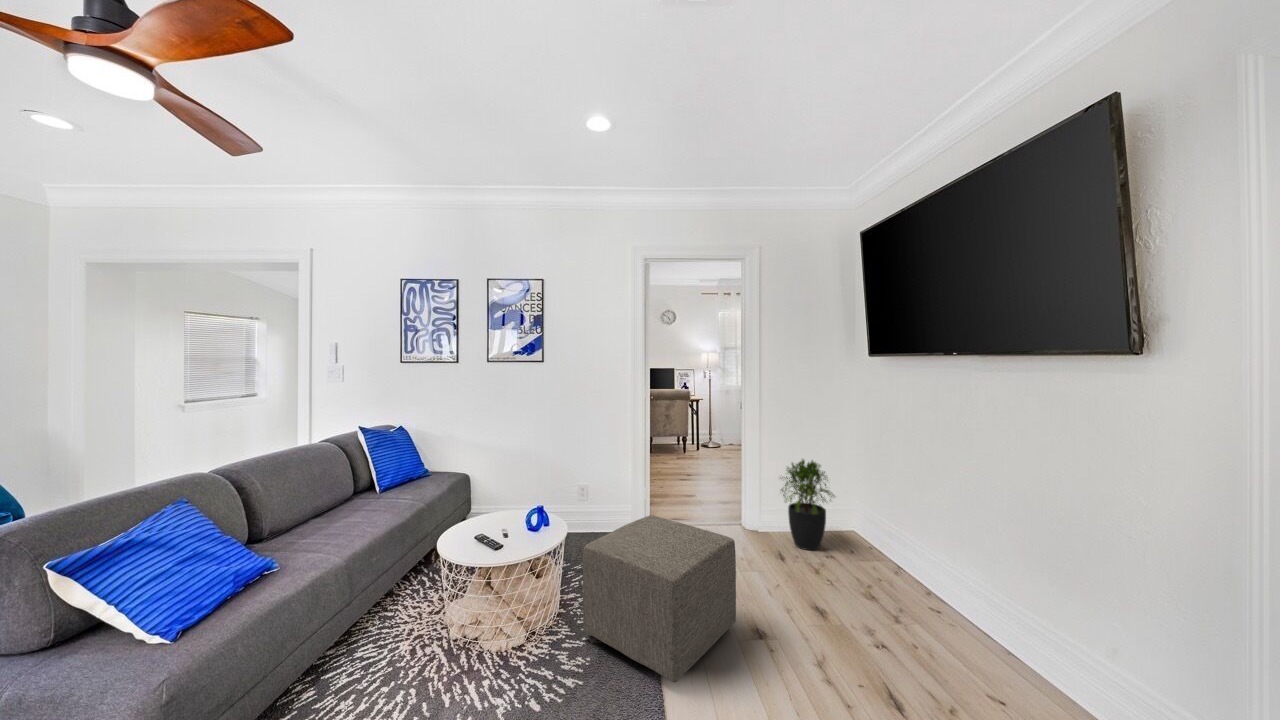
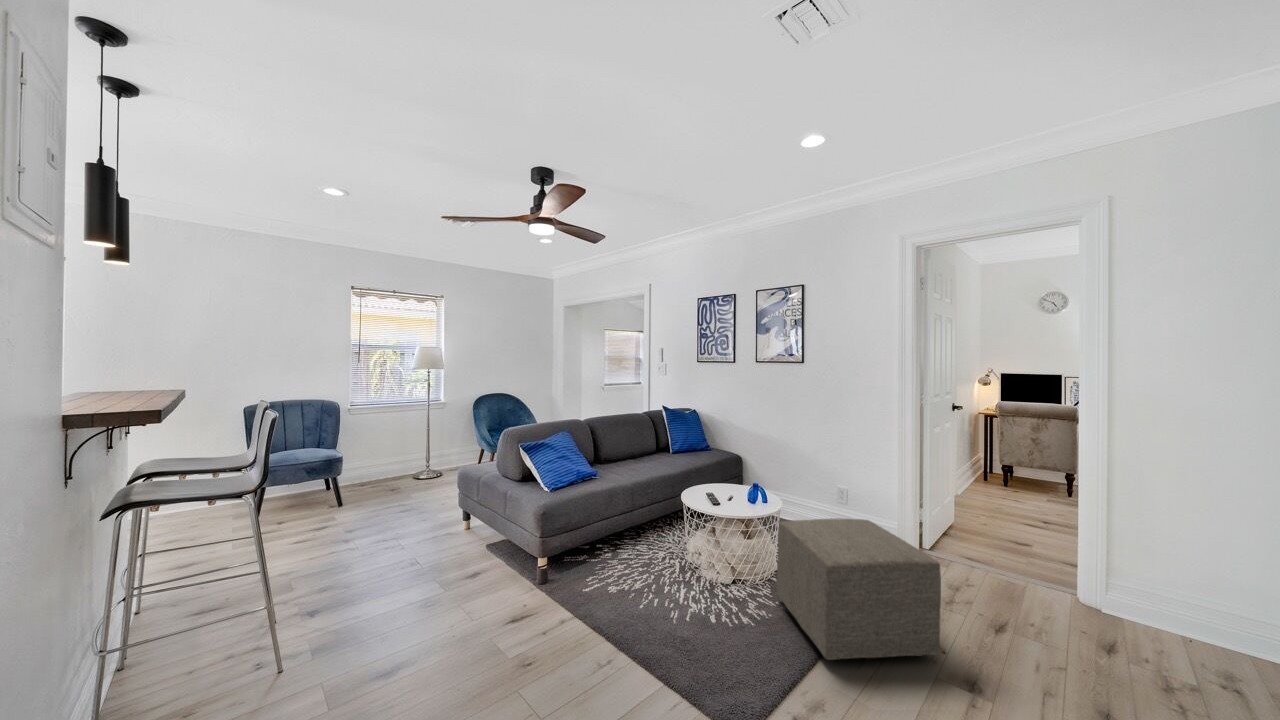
potted plant: present [780,459,834,550] -> none [1104,515,1226,658]

